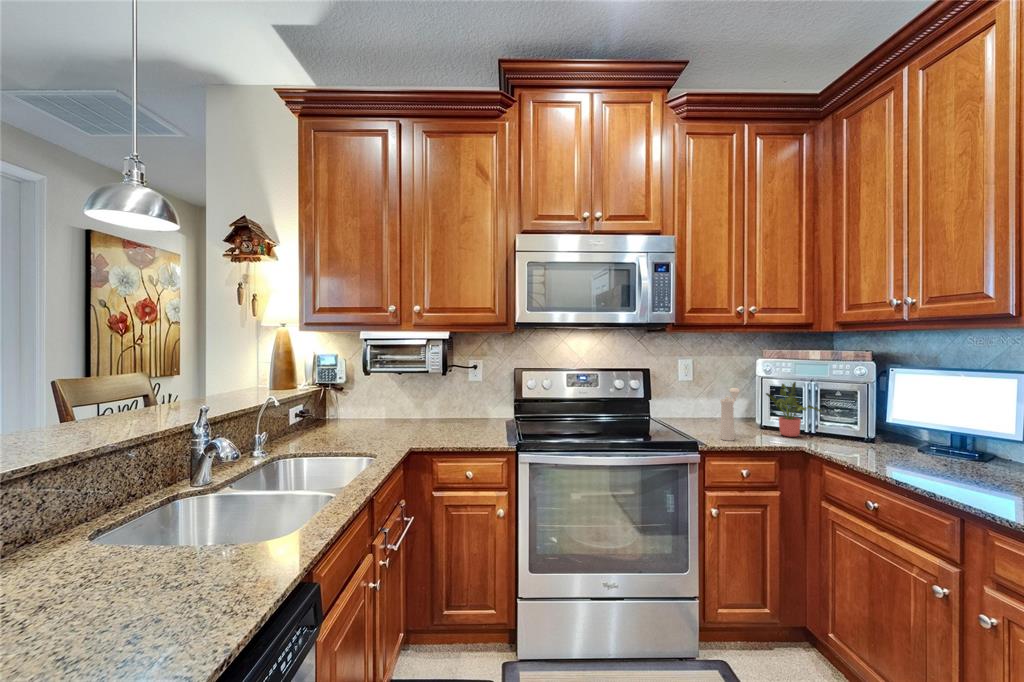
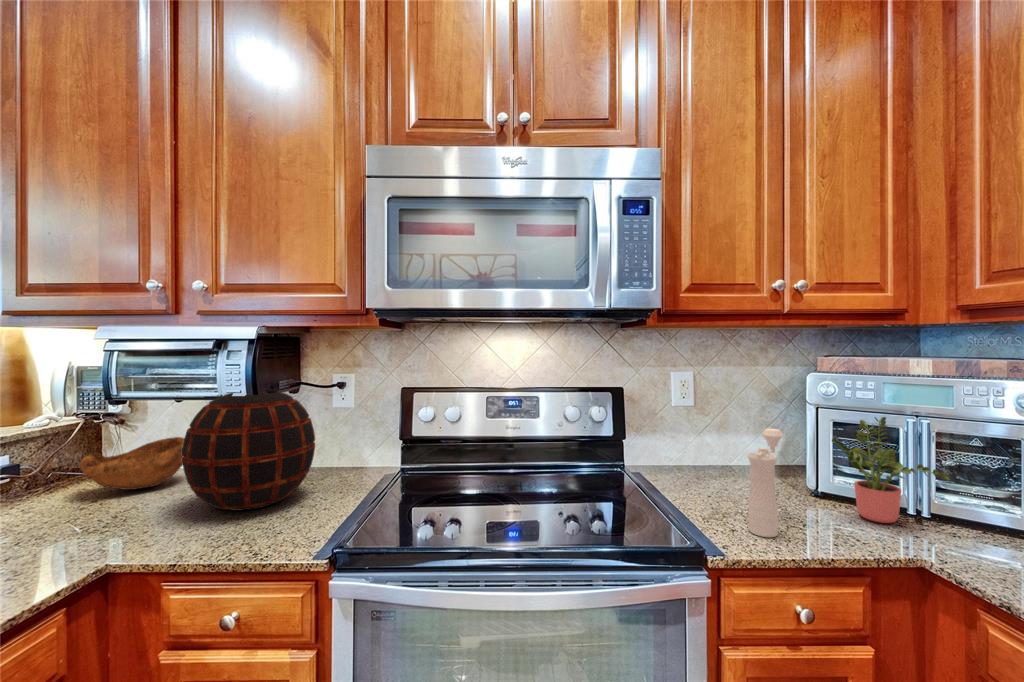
decorative vase: none [412,368,477,433] -> present [182,391,315,511]
wooden bowl: none [342,398,392,426] -> present [80,437,184,490]

